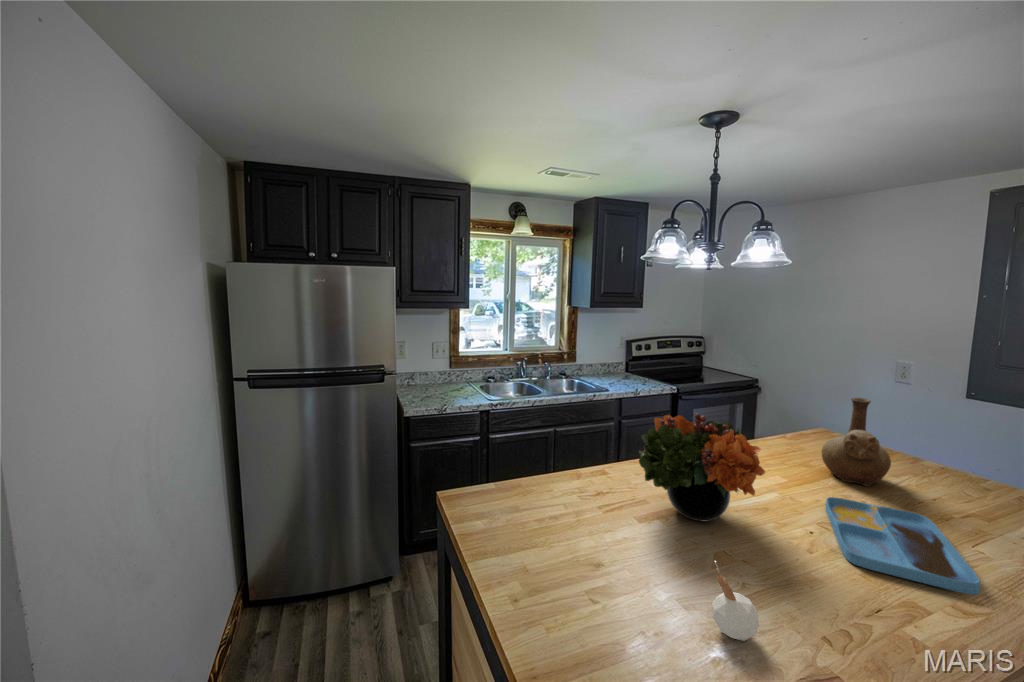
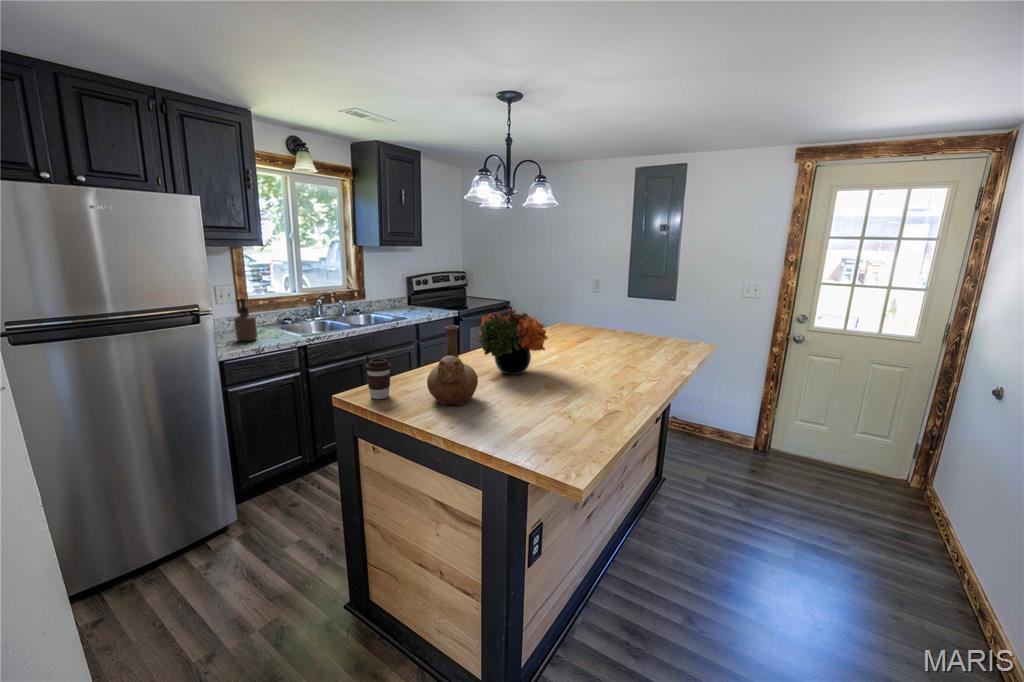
soap dispenser: none [431,357,449,399] -> present [234,298,257,341]
vase: present [822,398,891,486] -> present [427,325,478,406]
coffee cup: none [465,460,498,517] -> present [365,359,391,399]
tray: present [825,497,980,595] -> none [571,352,635,376]
candle: present [712,561,759,641] -> none [543,372,564,408]

